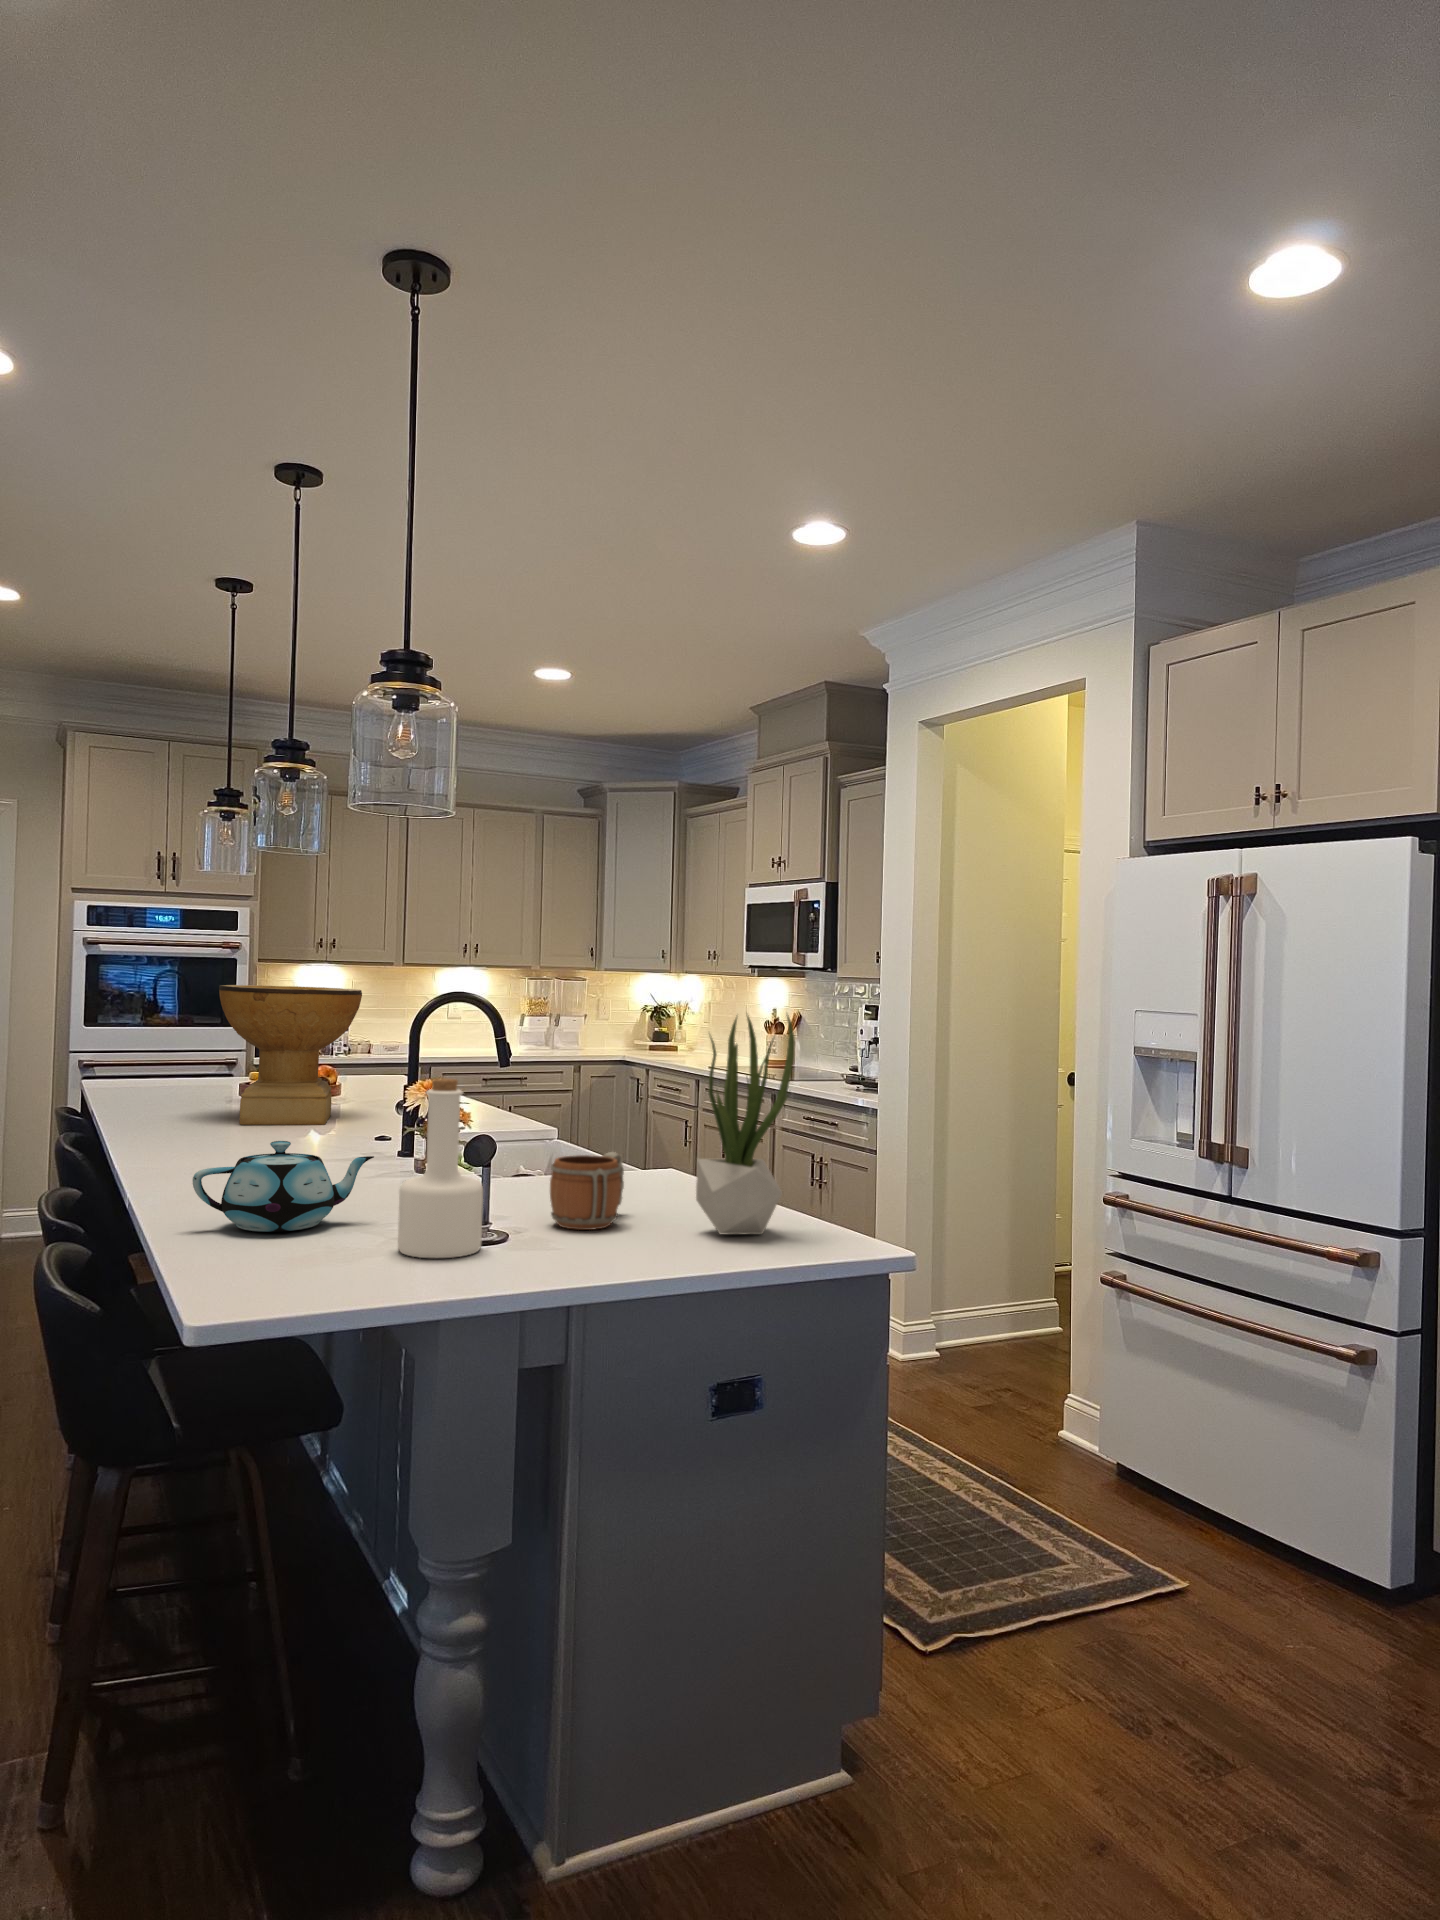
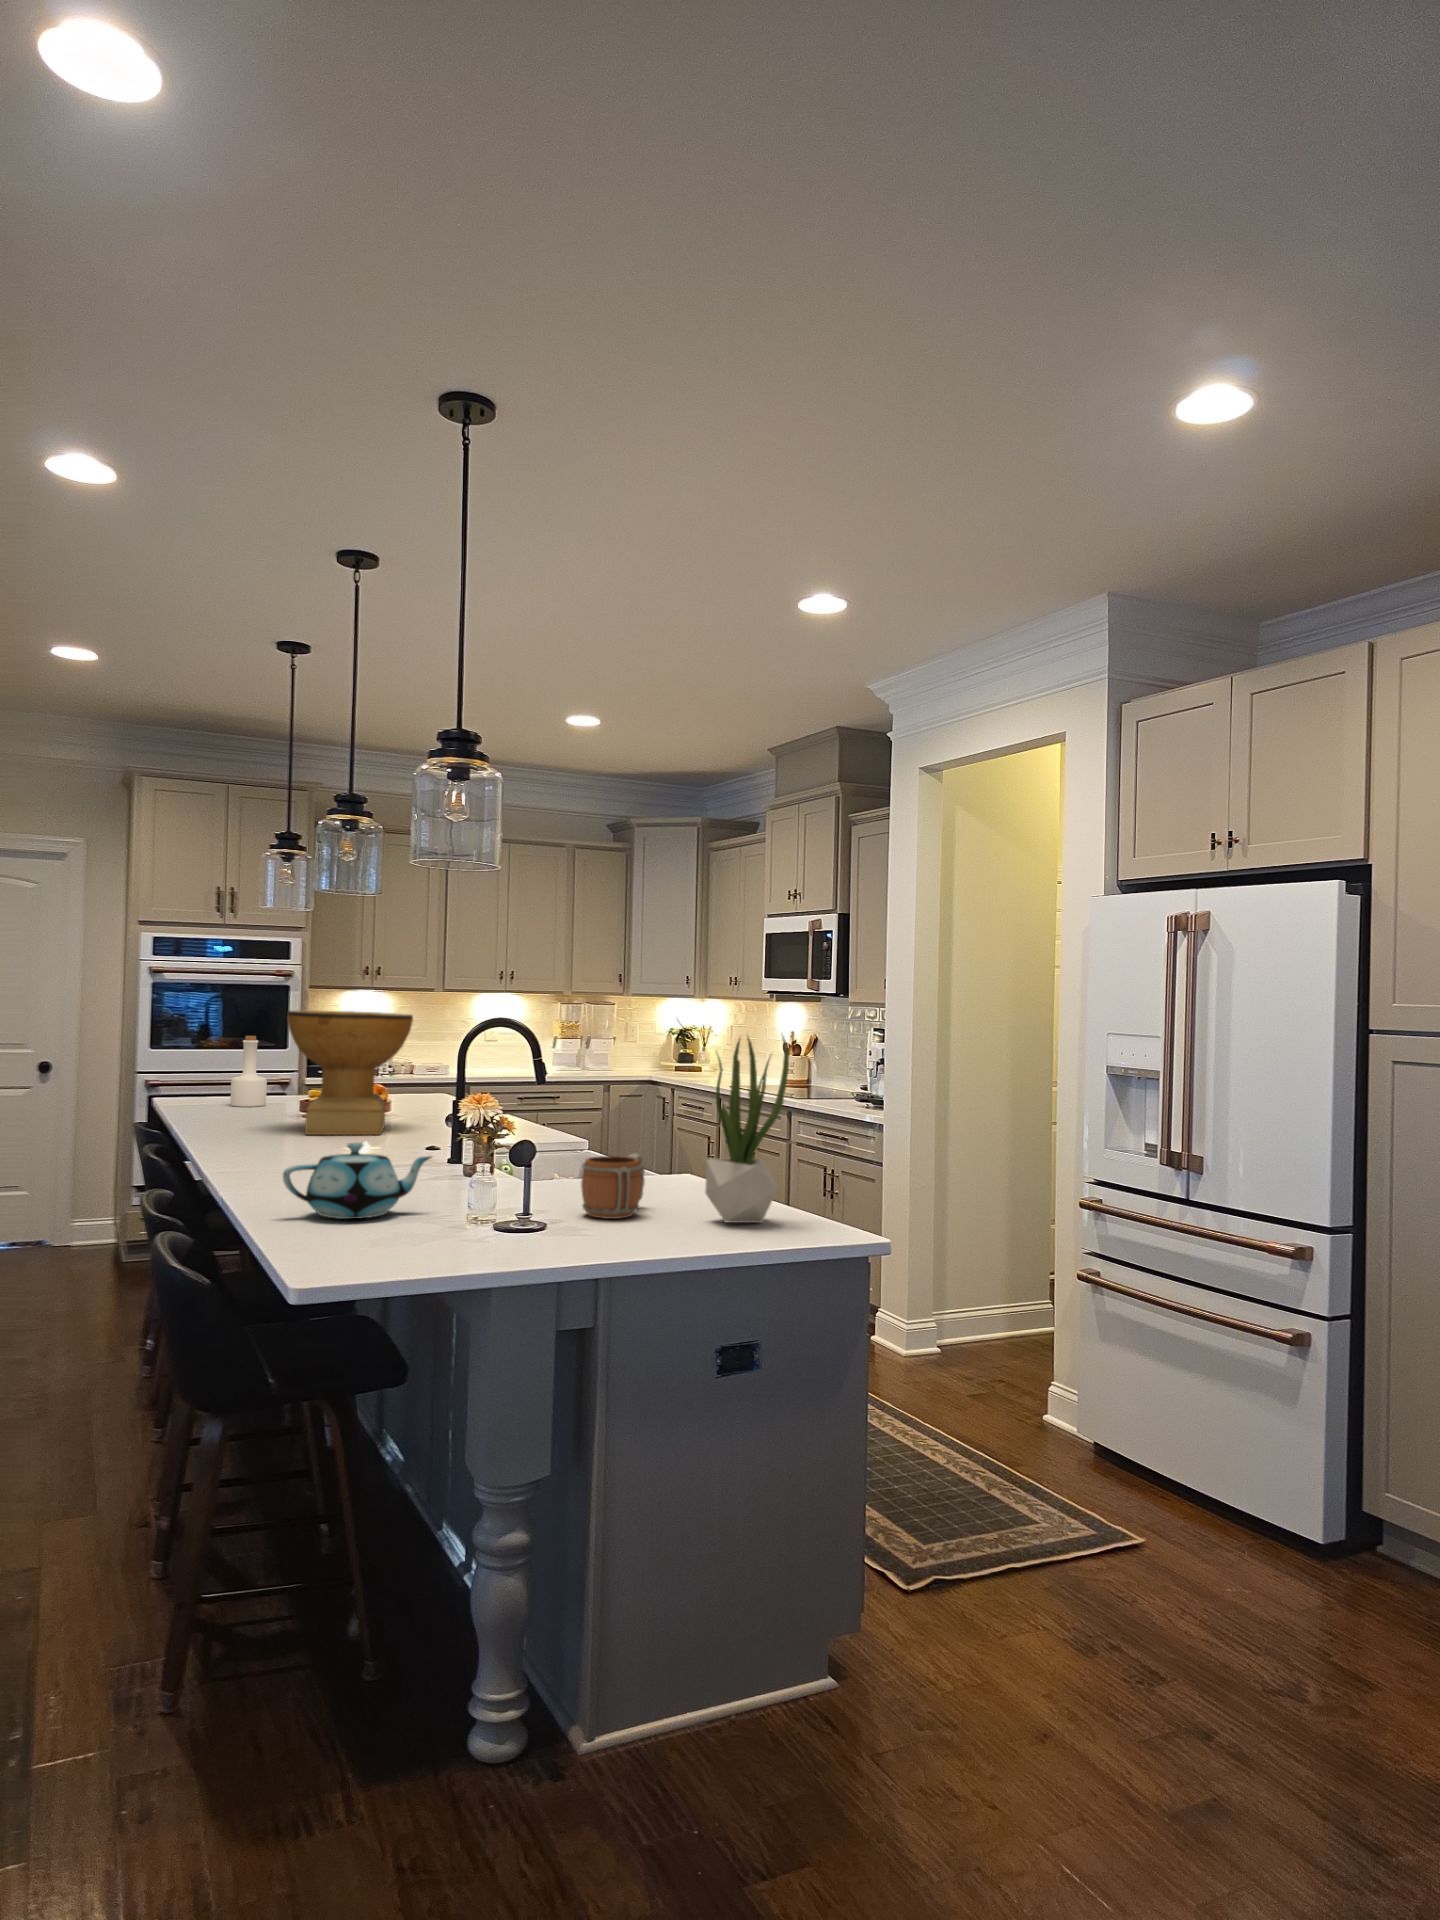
bottle: present [398,1078,483,1258] -> present [230,1036,267,1107]

